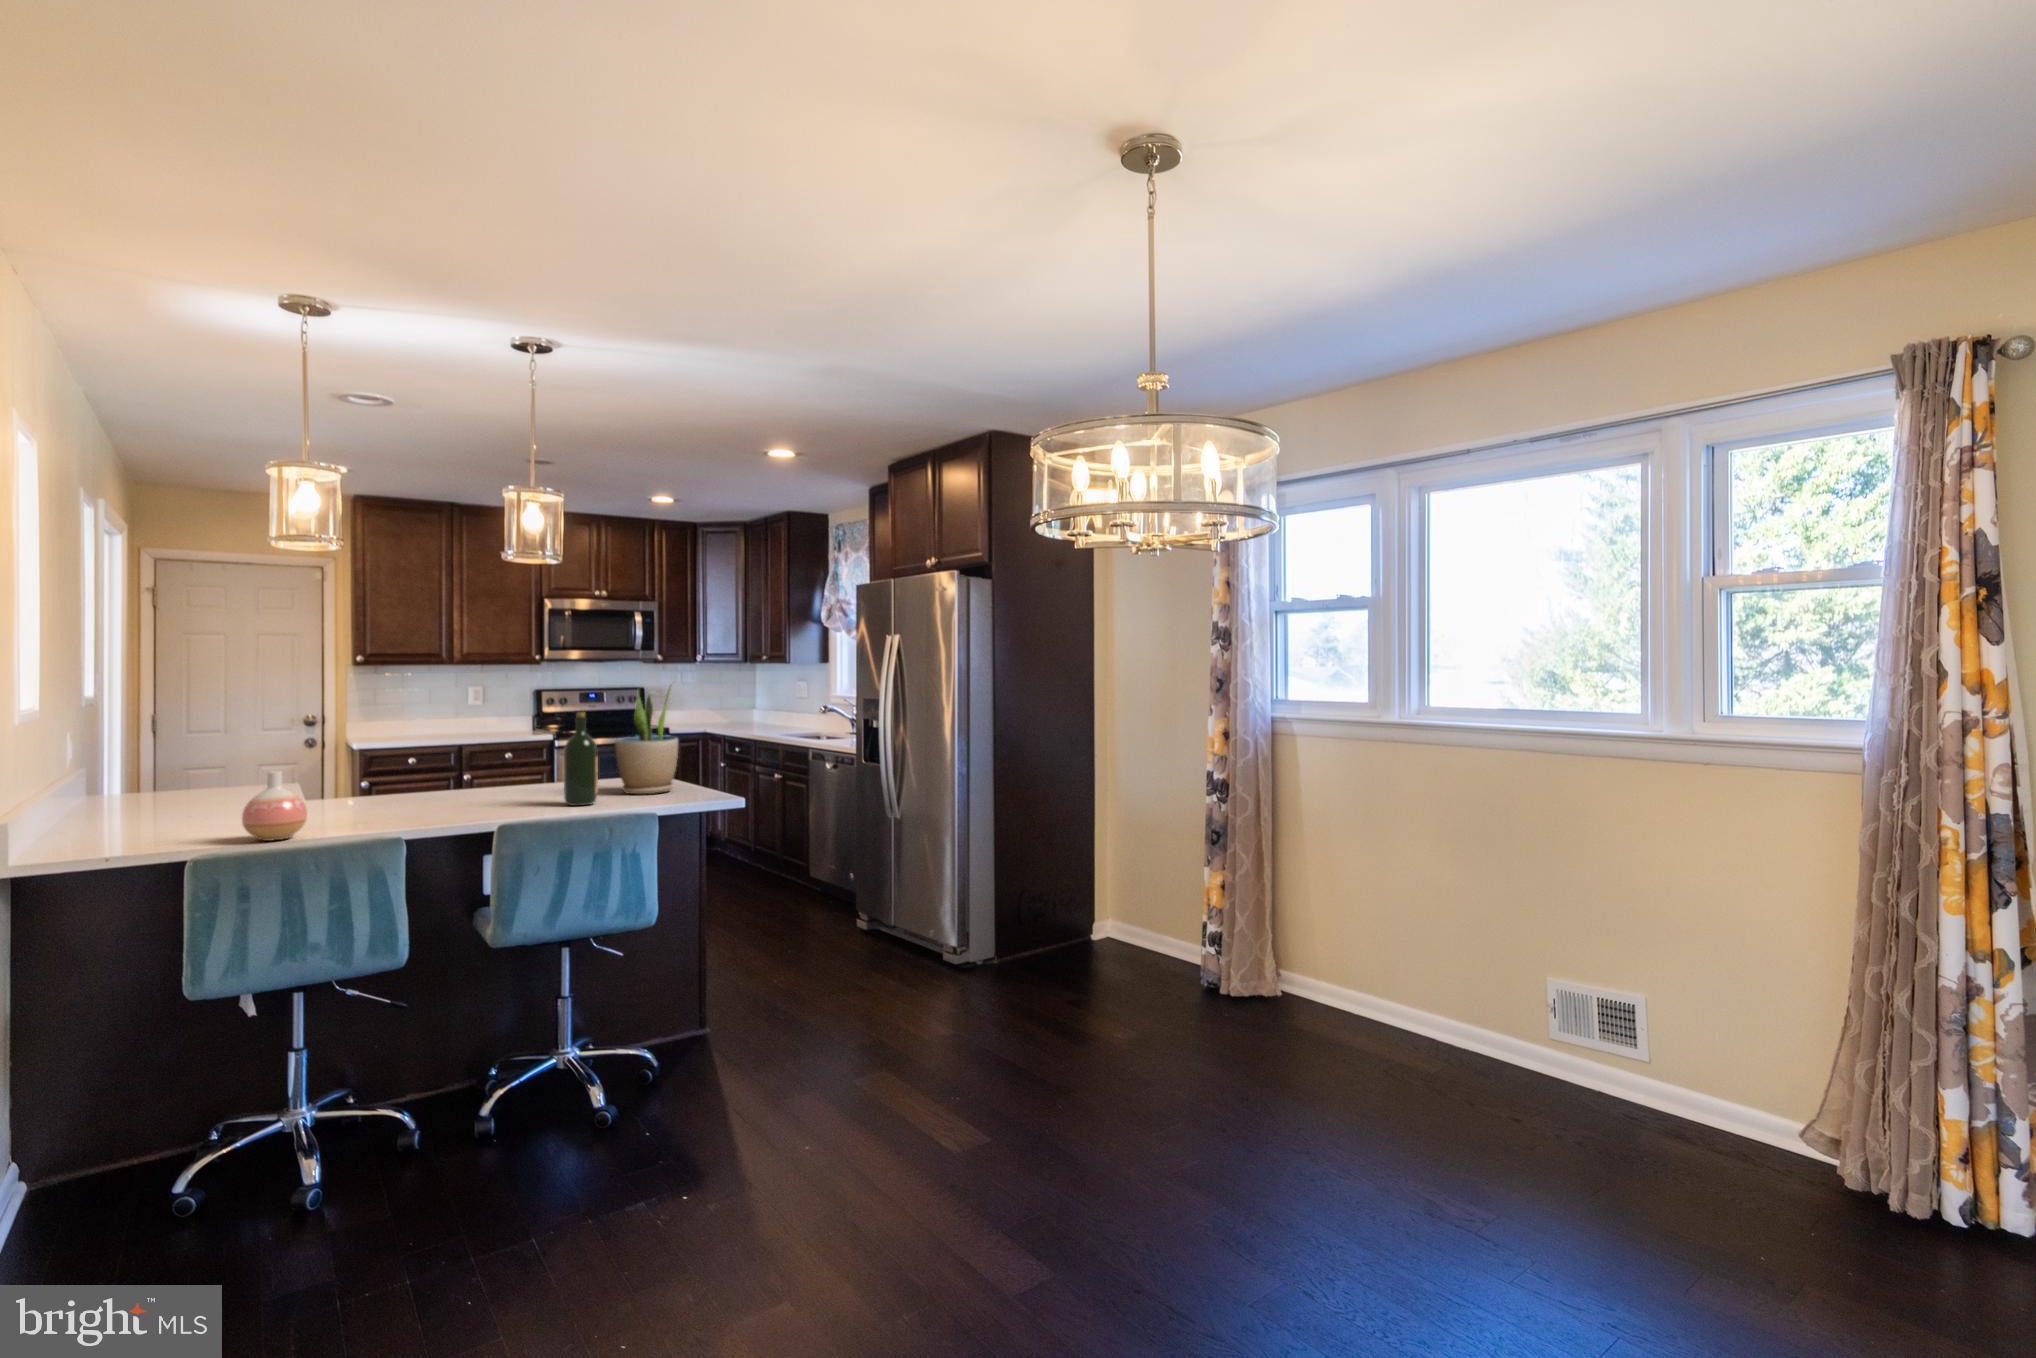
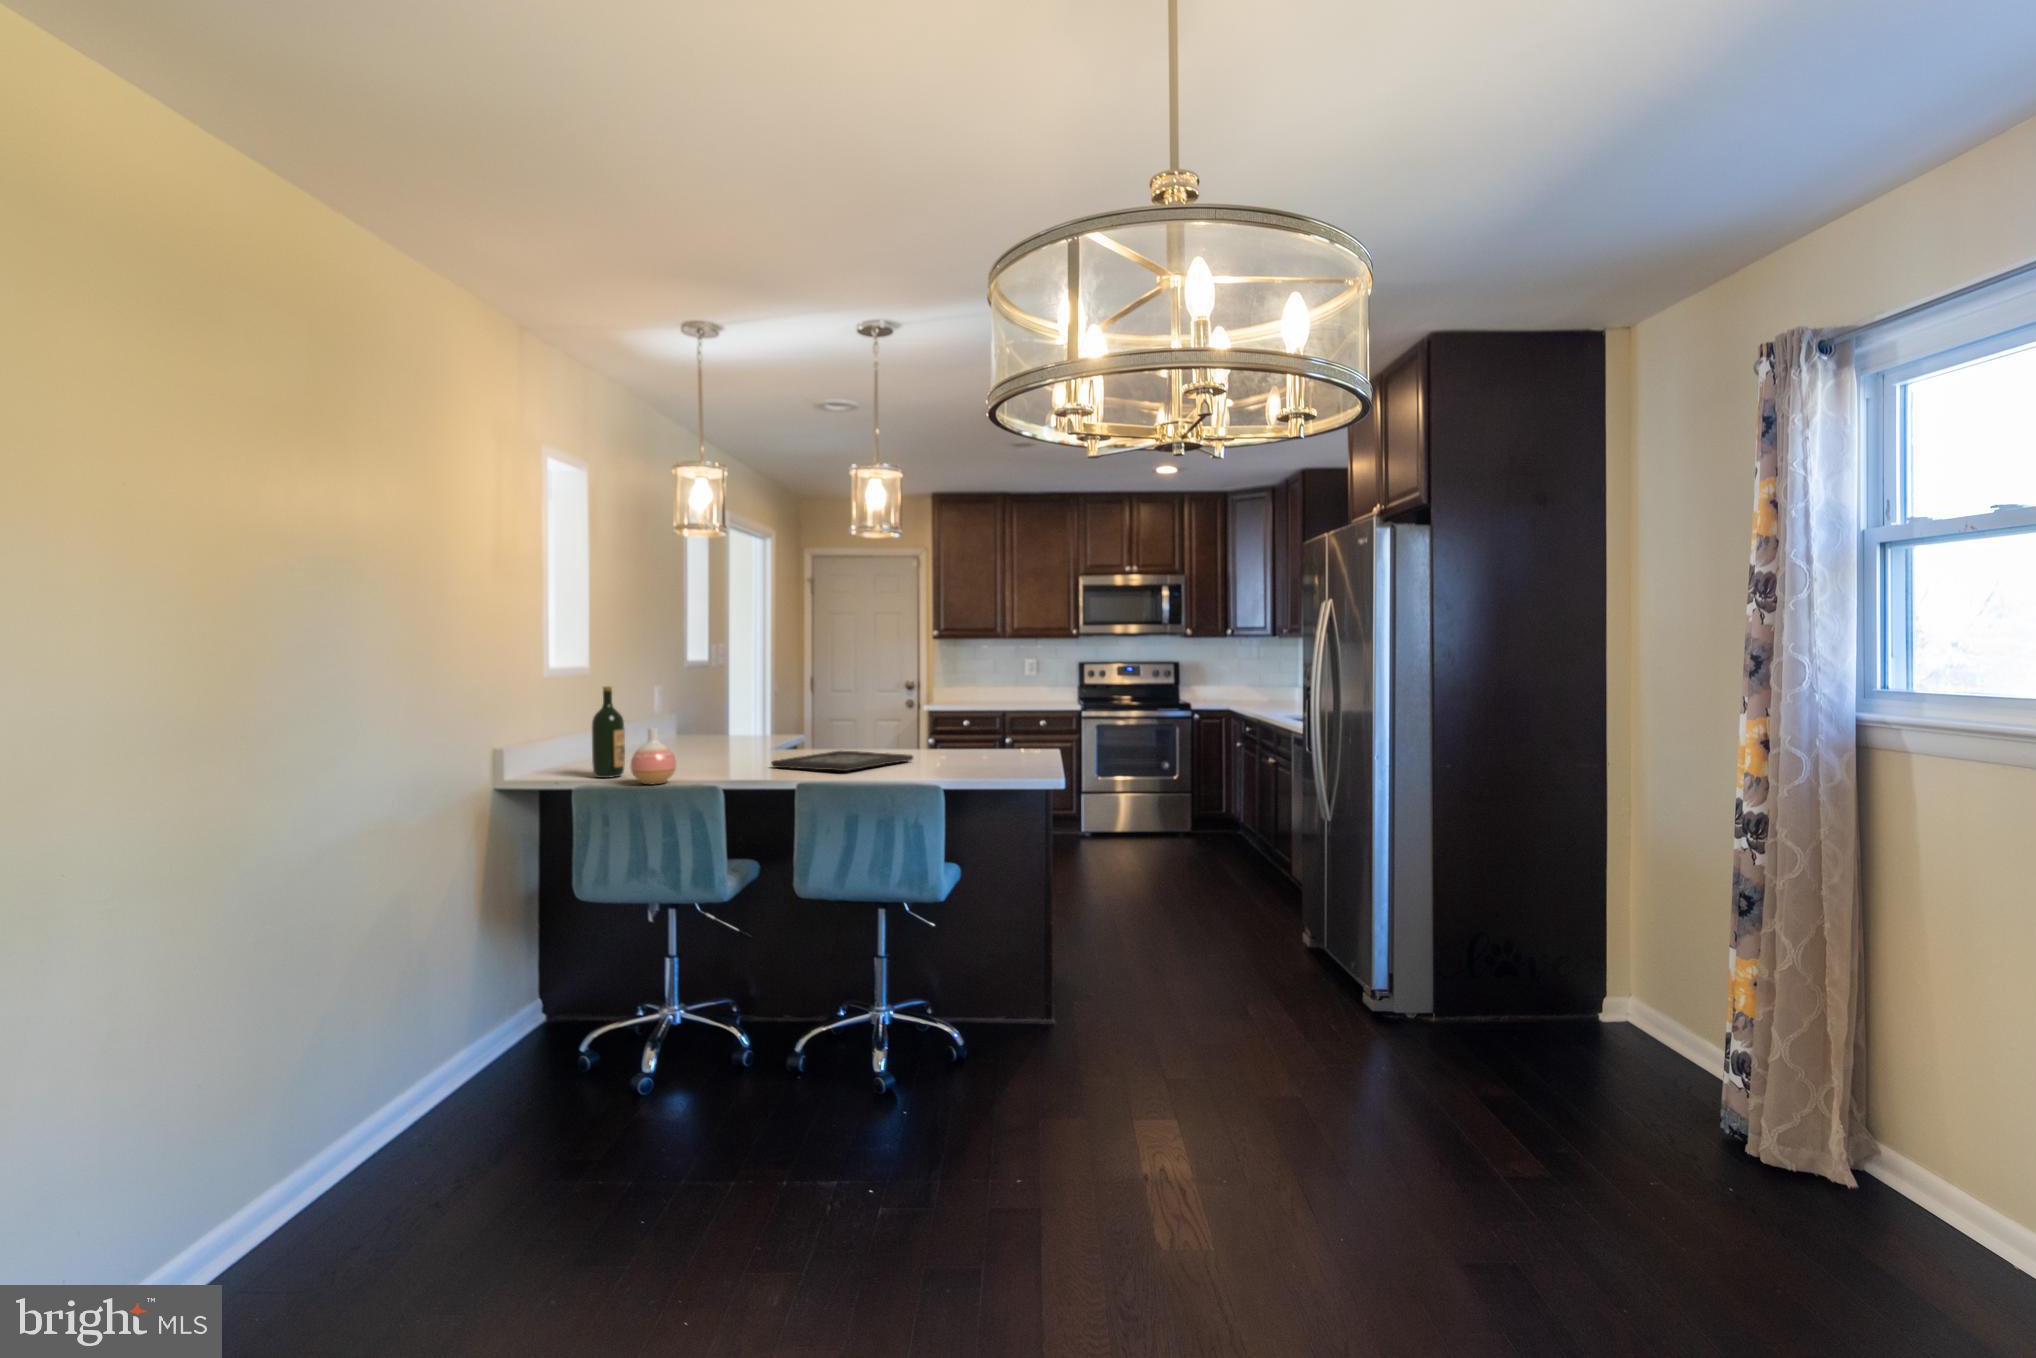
potted plant: present [615,683,678,794] -> none [968,654,1027,769]
wine bottle: present [564,712,598,806] -> present [592,686,625,778]
decorative tray: none [383,787,541,812] -> present [771,751,913,771]

